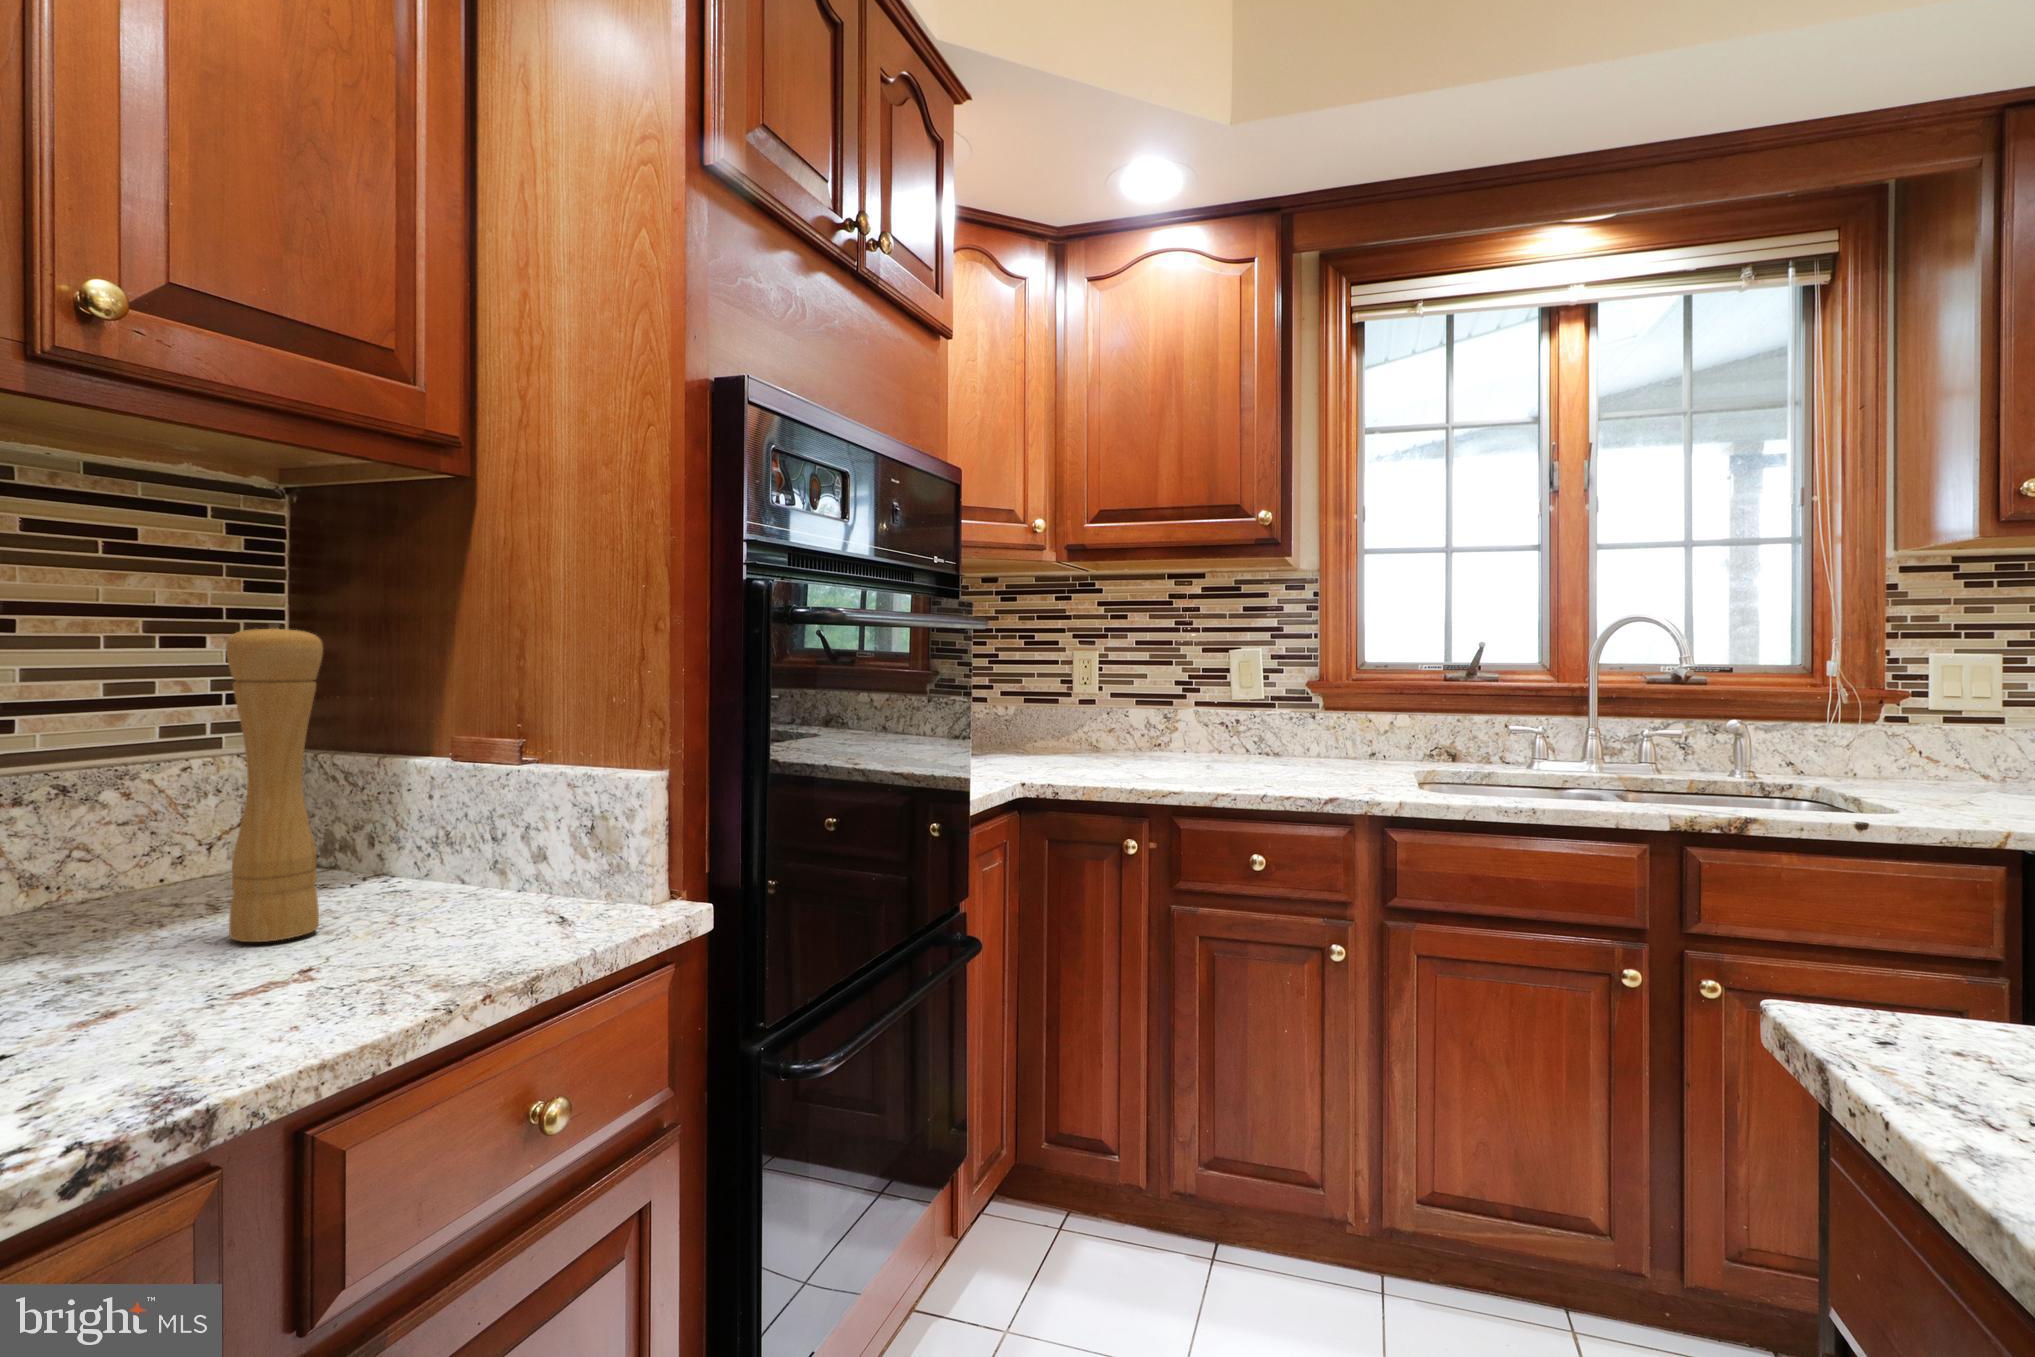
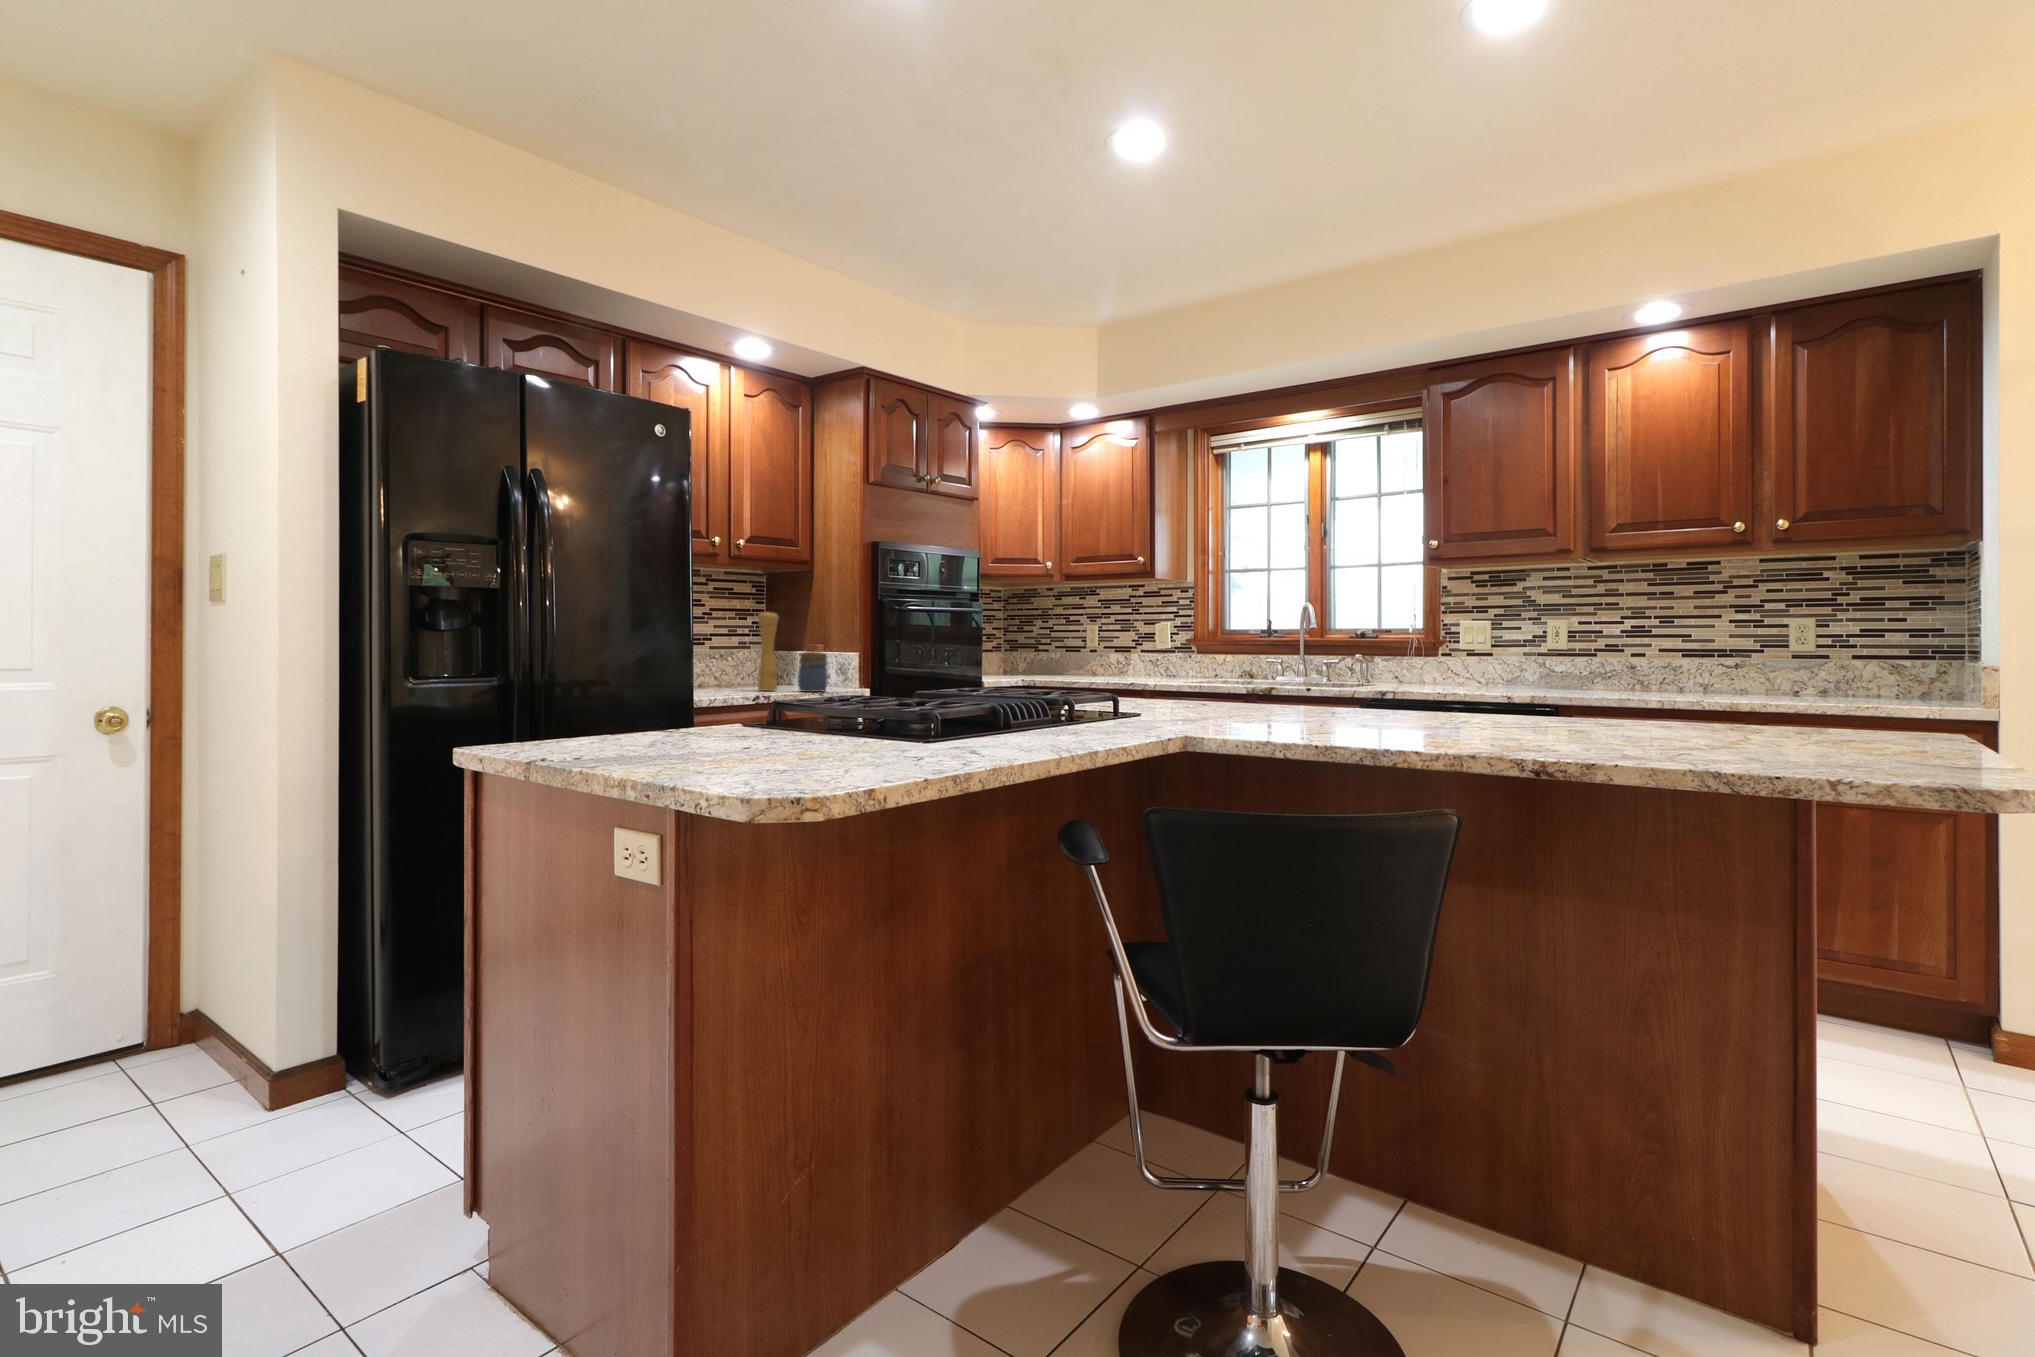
jar: none [410,773,533,932] -> present [798,652,828,692]

